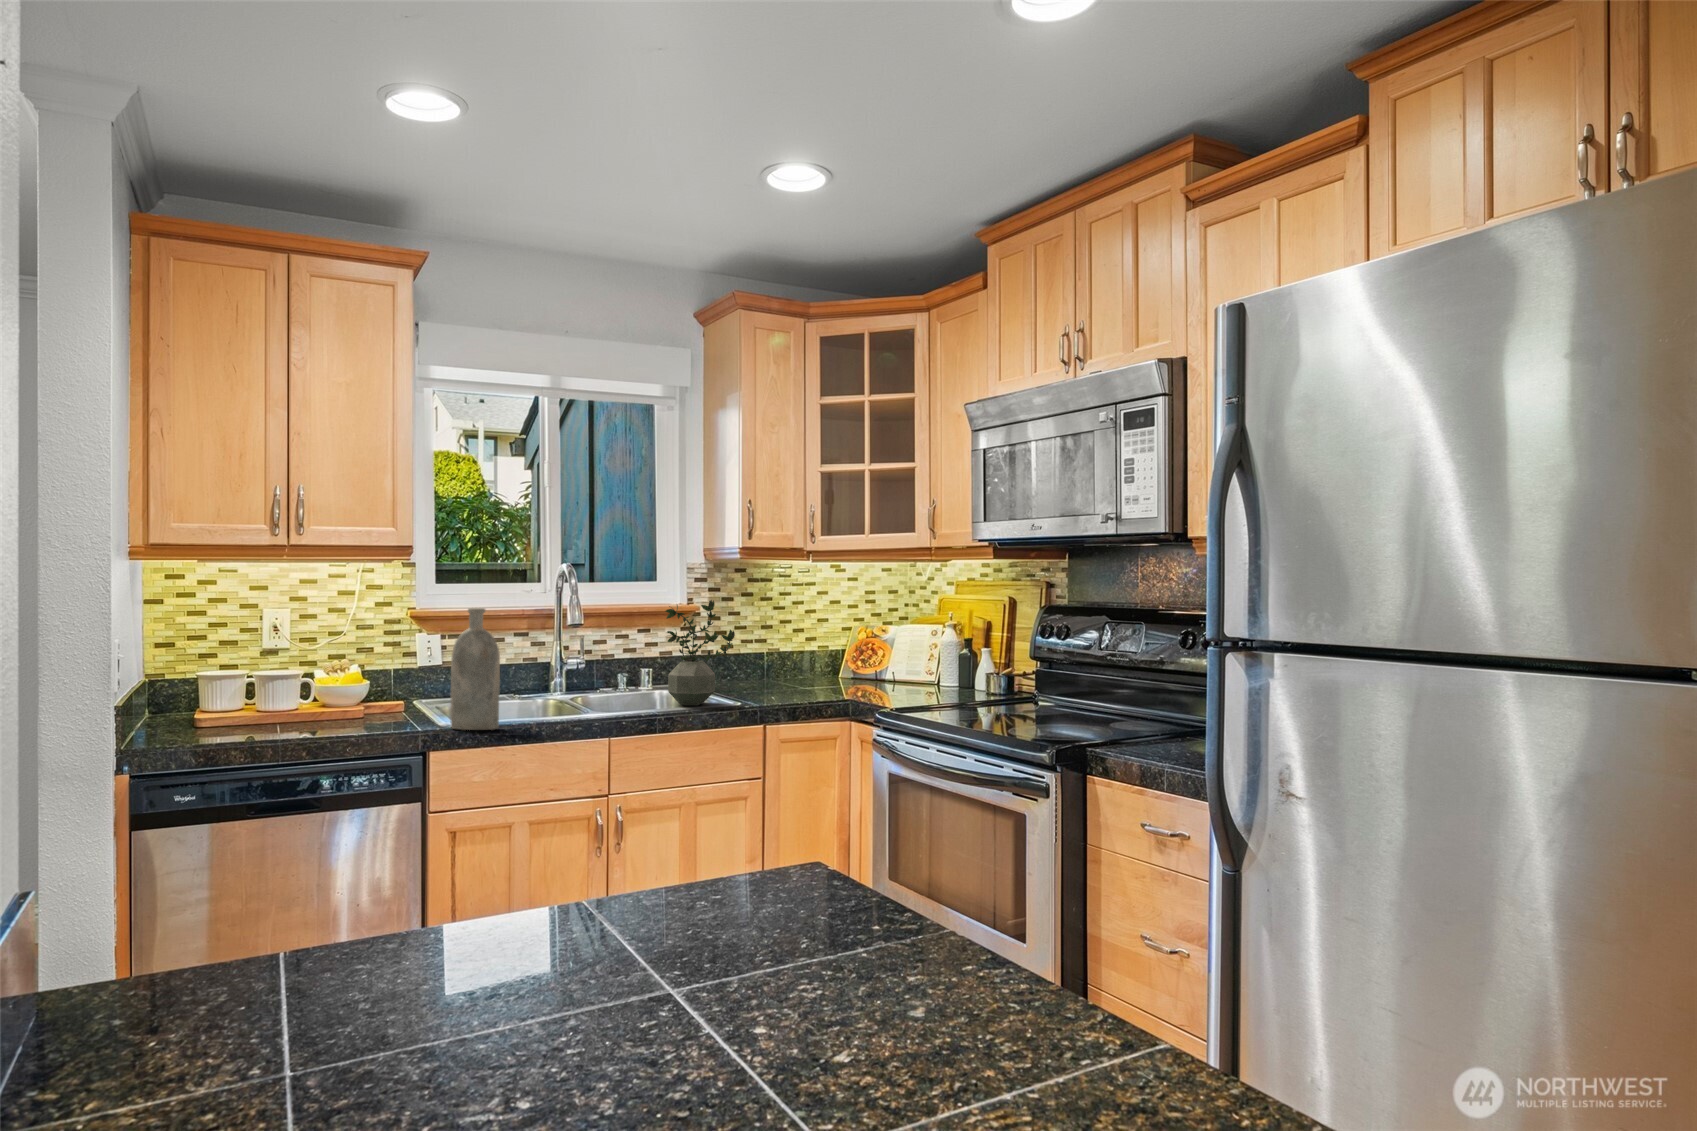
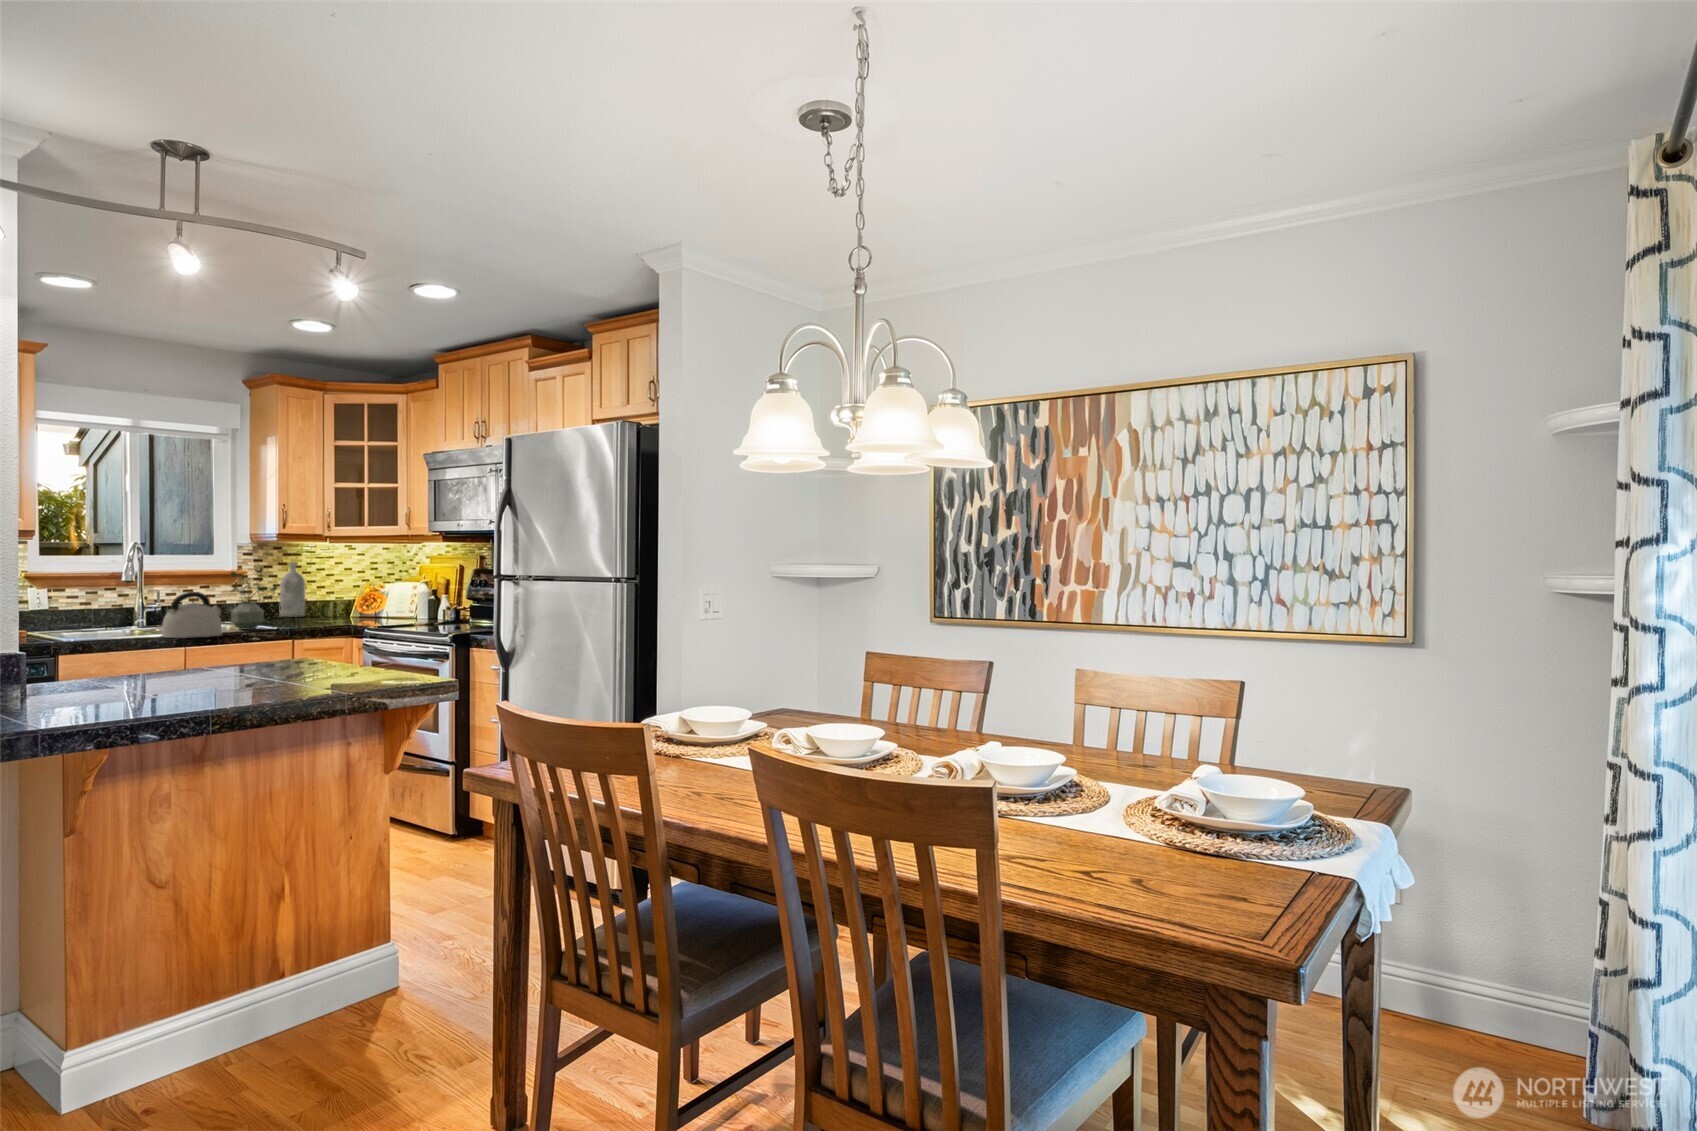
bottle: present [450,608,500,730] -> present [280,563,305,617]
kettle: none [562,644,654,724] -> present [161,592,223,638]

